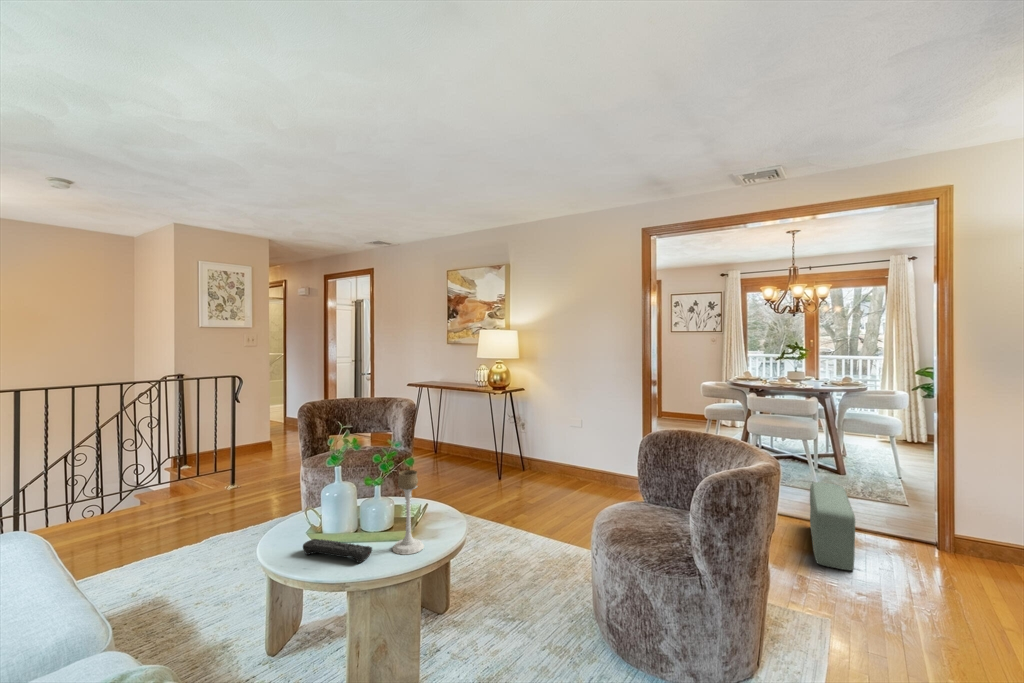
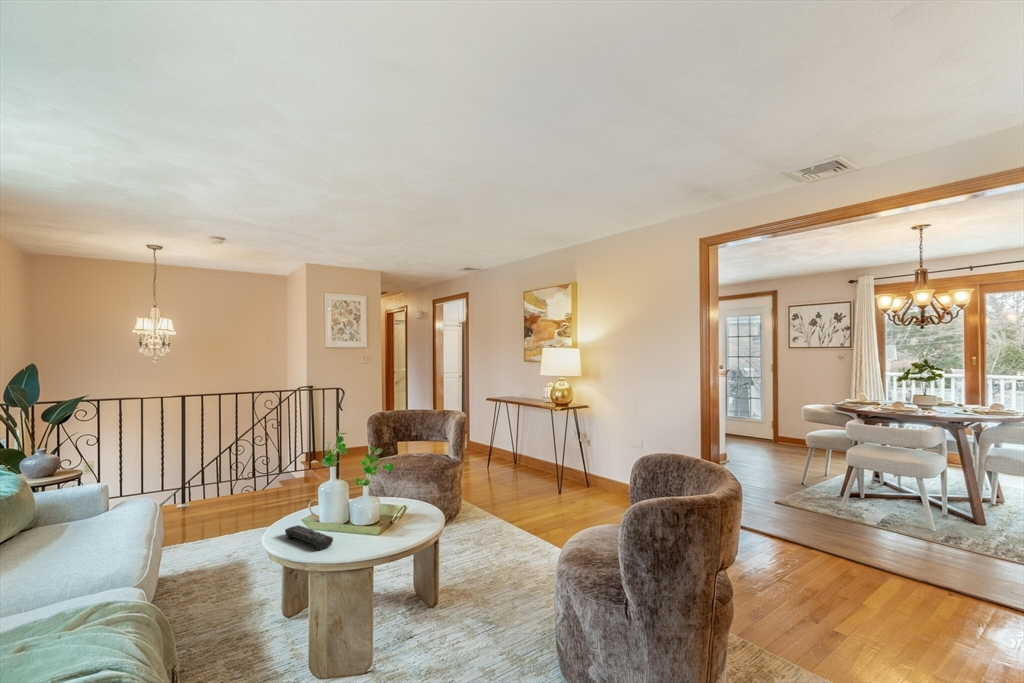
candle holder: present [392,470,424,555] -> none [354,471,384,549]
pouf: present [810,483,855,570] -> none [874,528,941,644]

